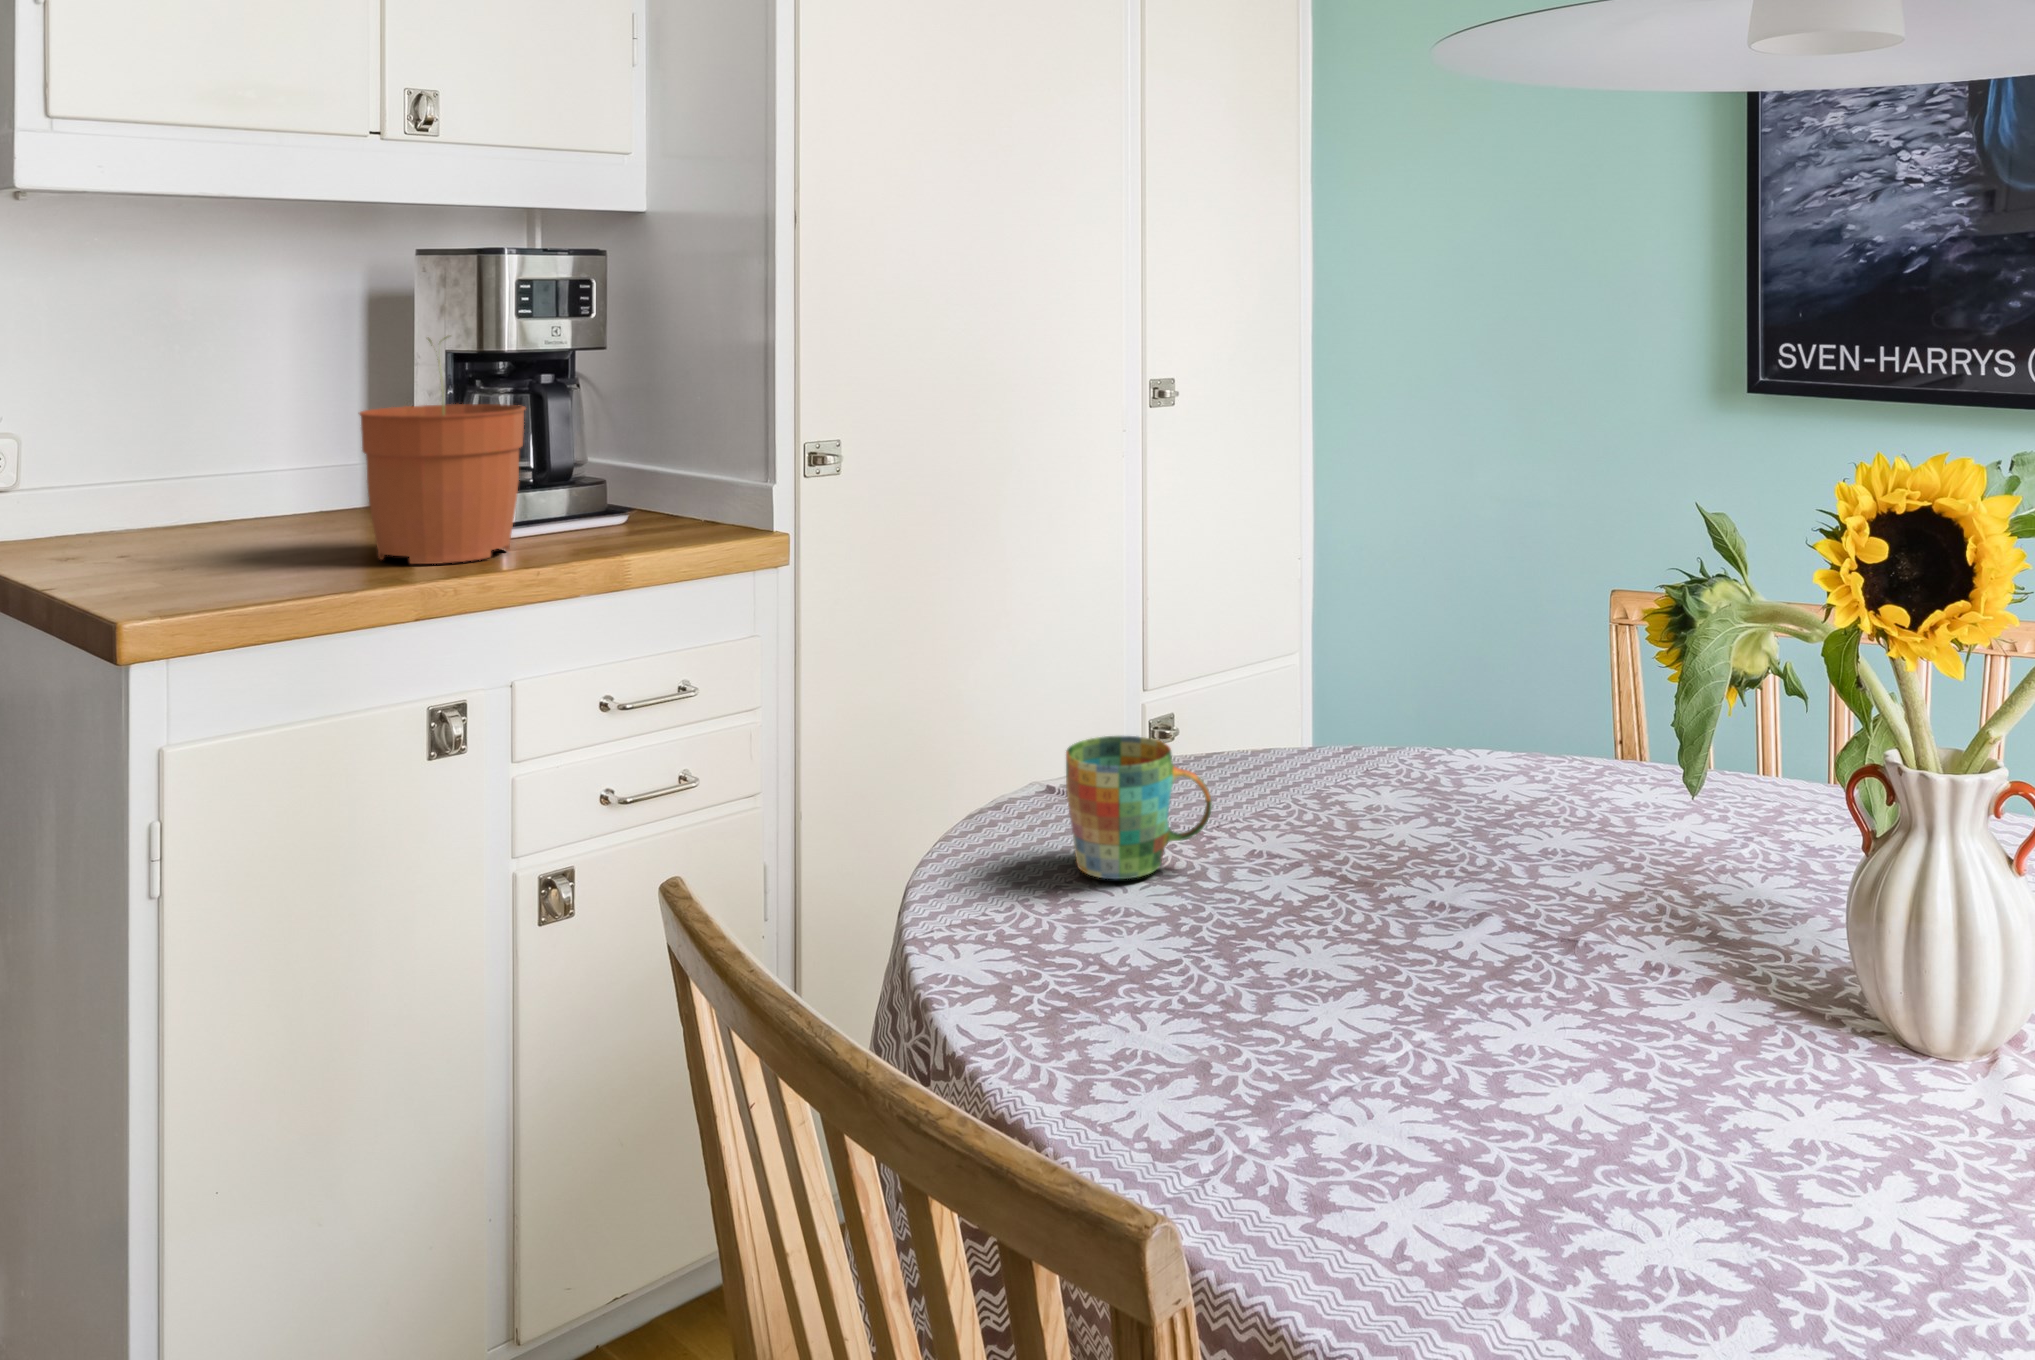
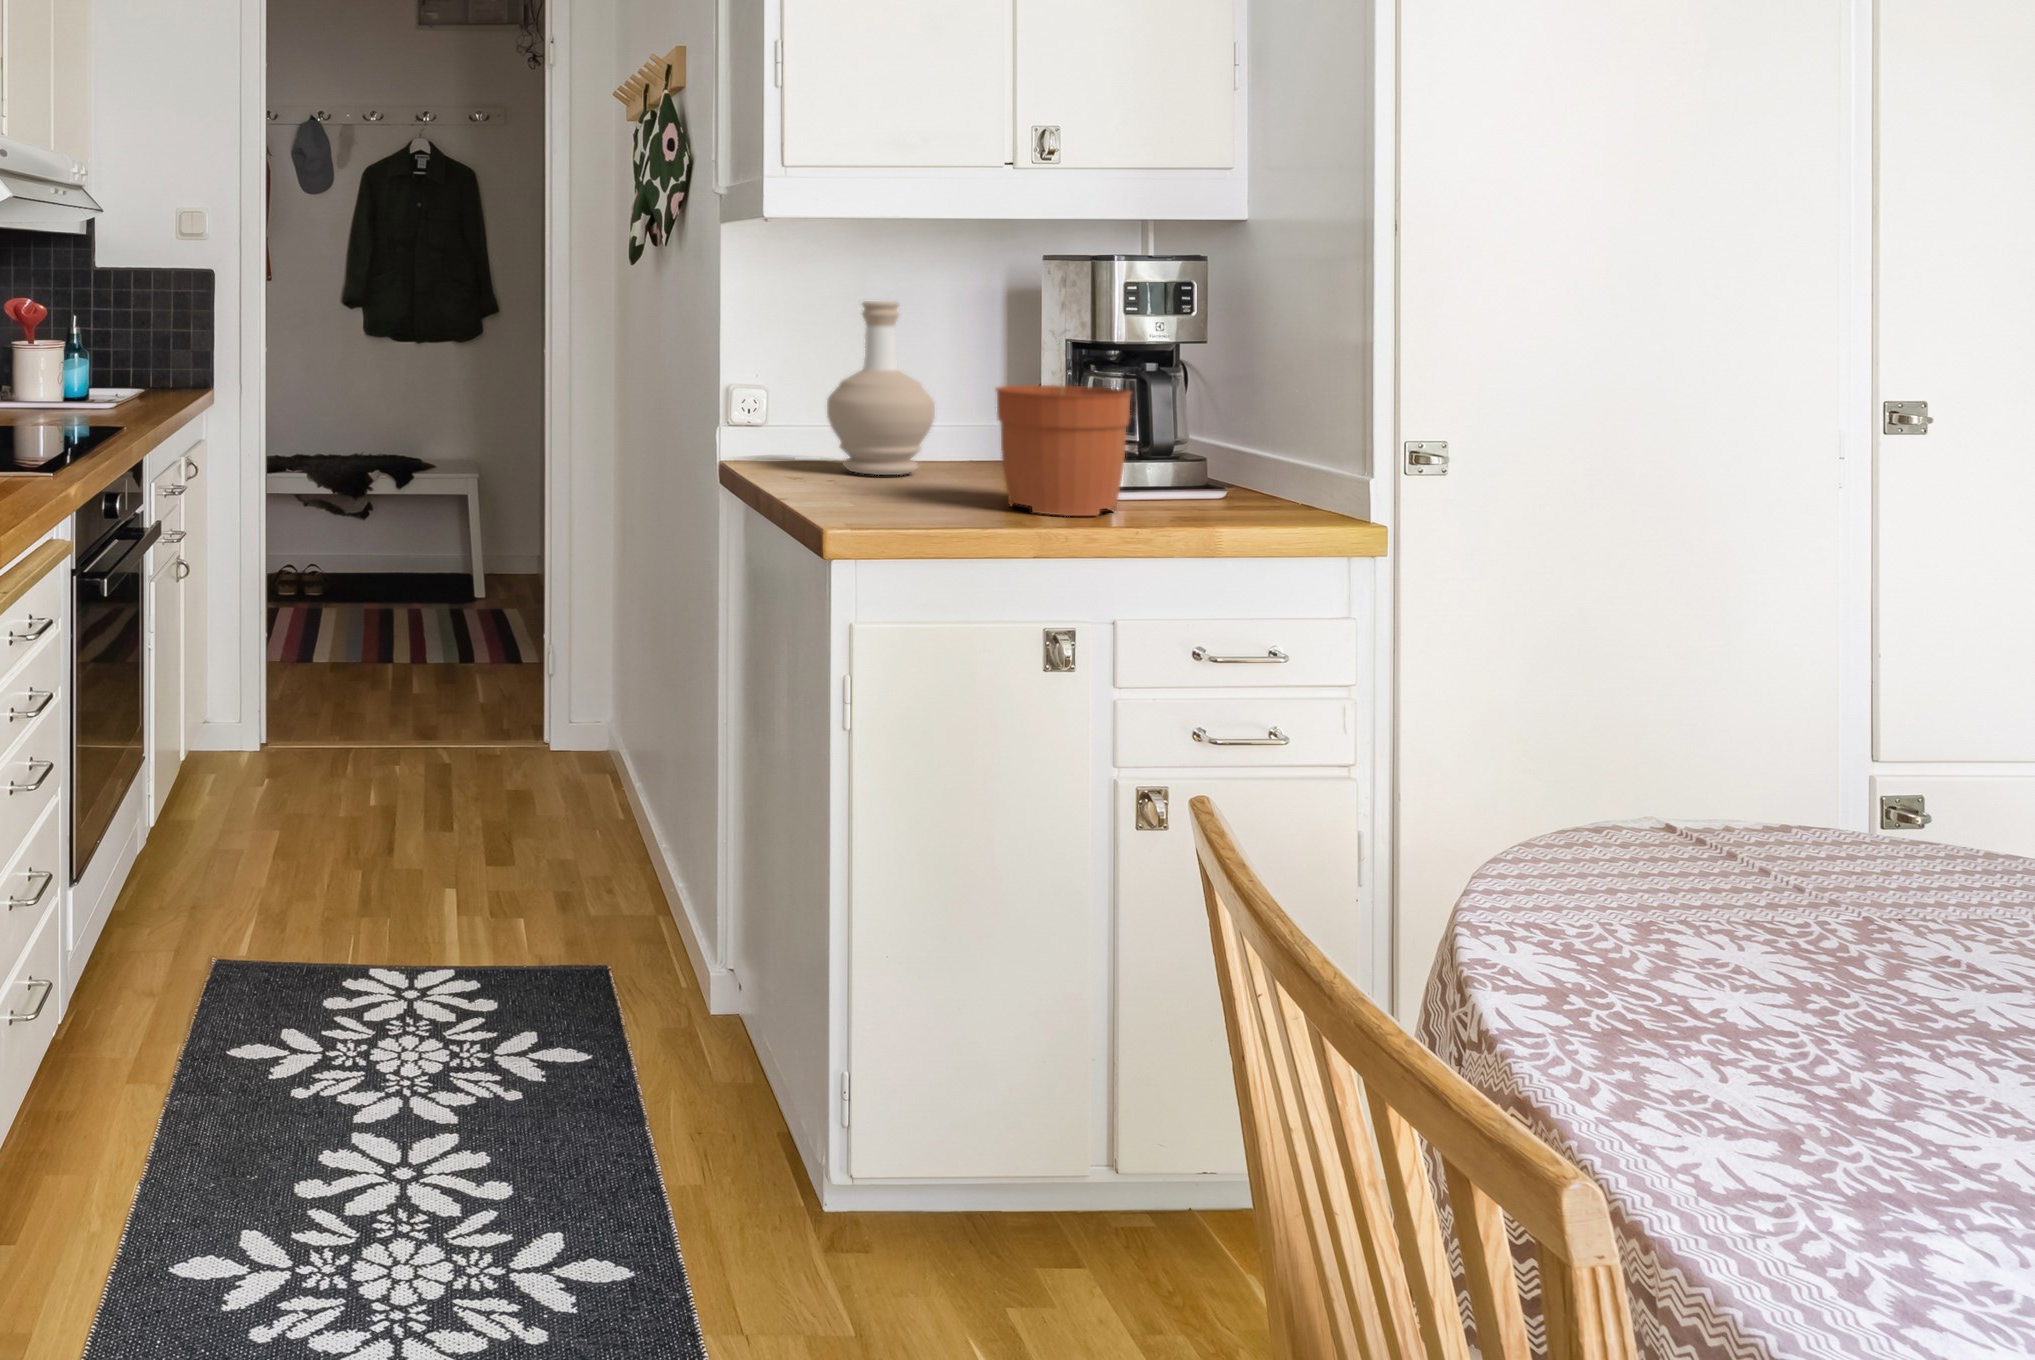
bottle: none [115,307,272,540] -> present [827,301,935,475]
mug: present [1066,736,1212,879] -> none [1668,779,1873,937]

